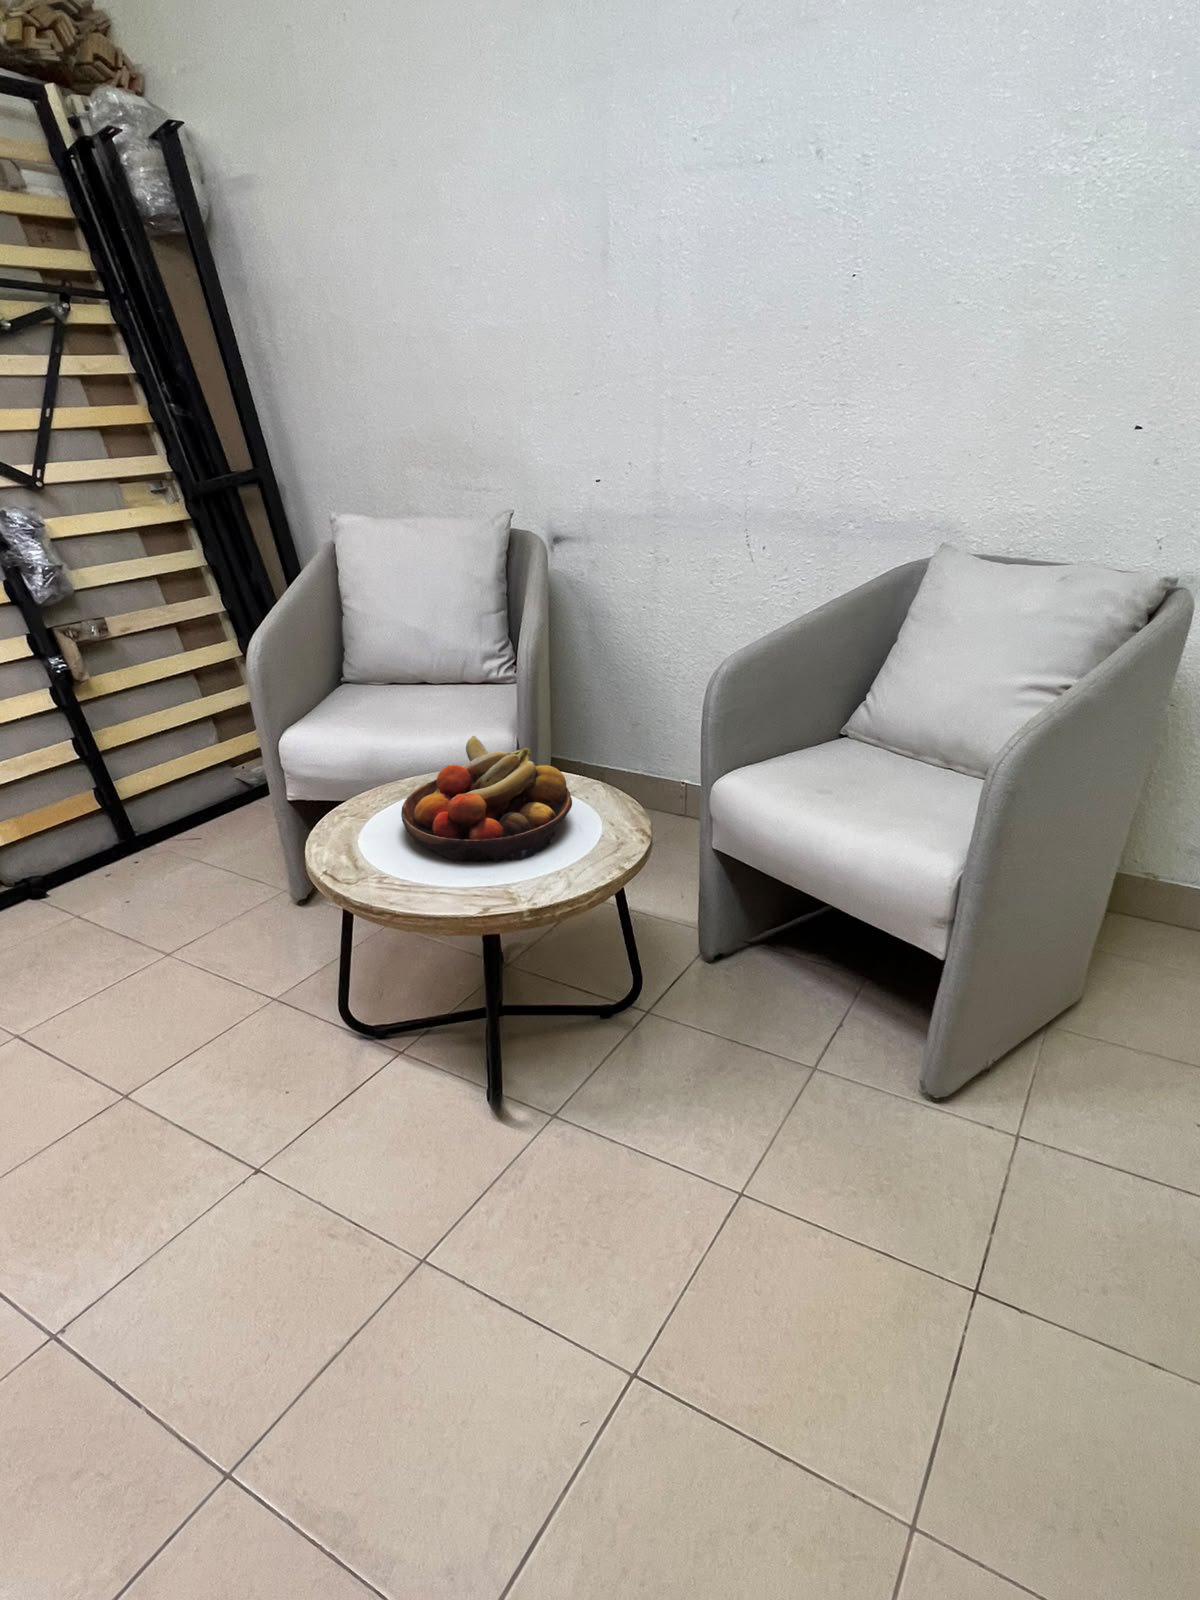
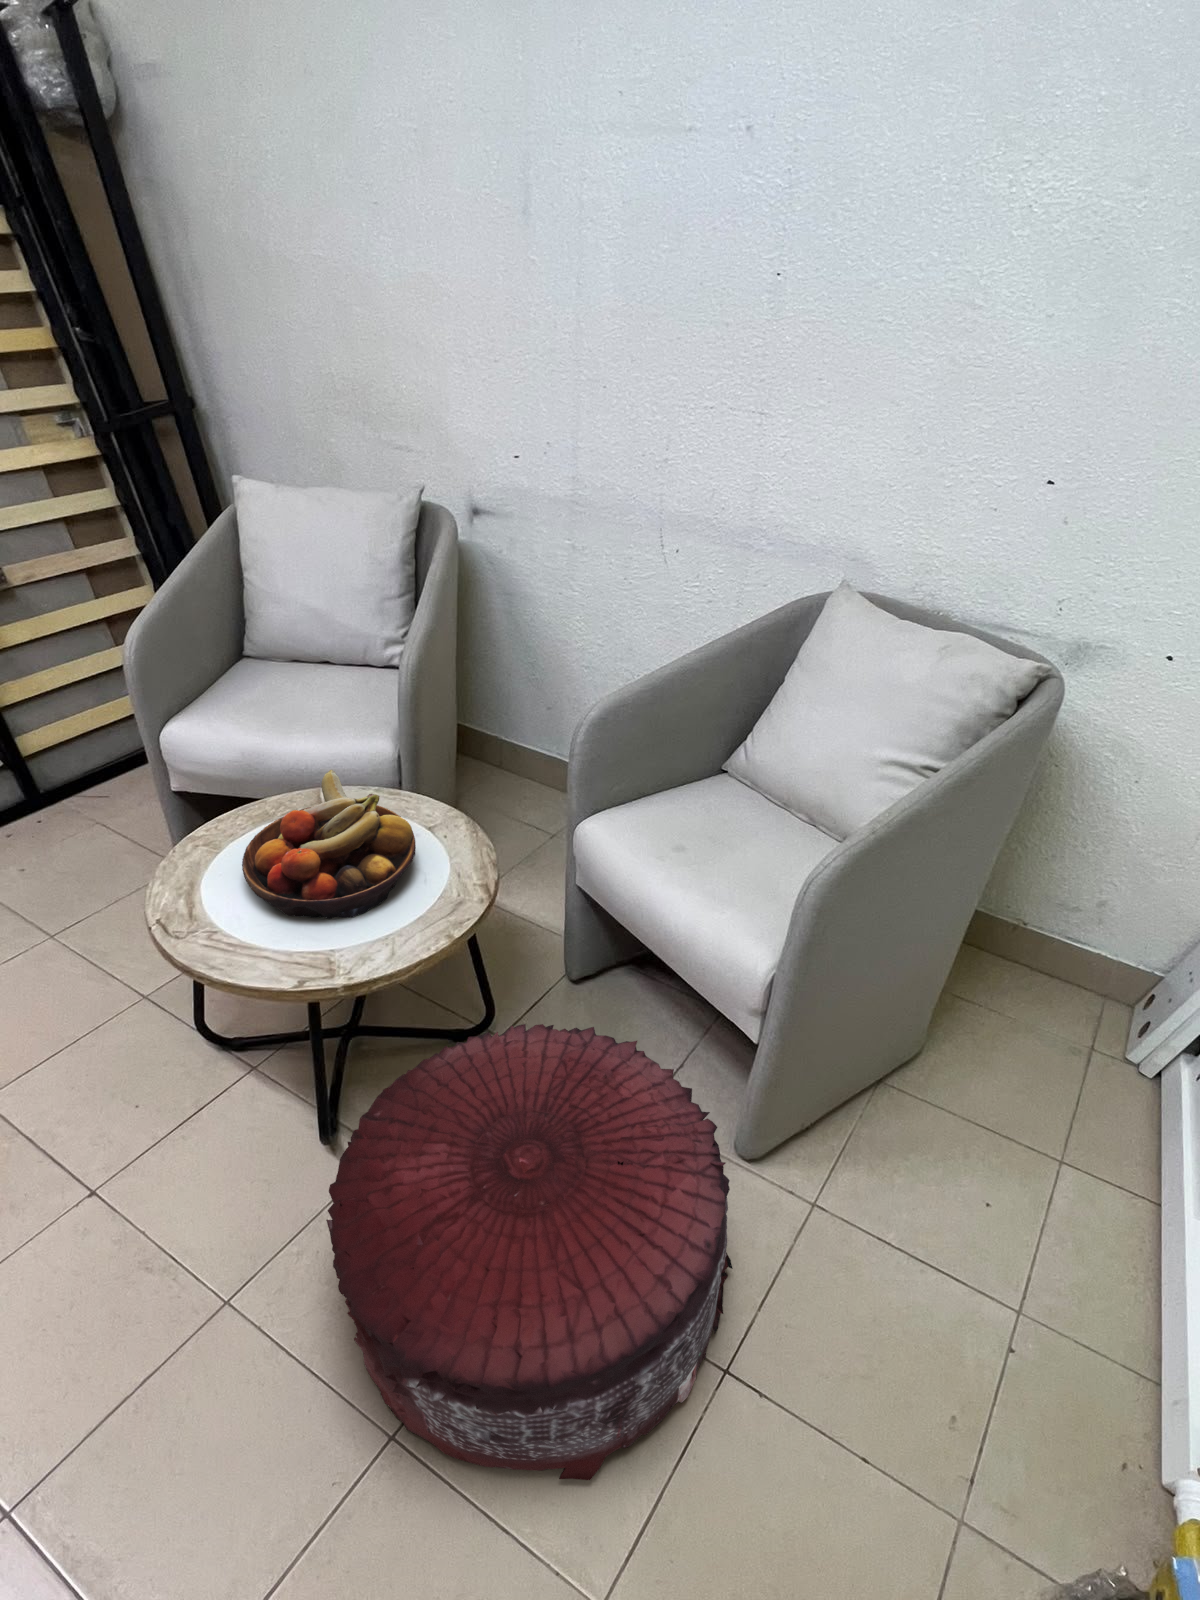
pouf: none [536,961,977,1421] -> present [326,1024,733,1480]

